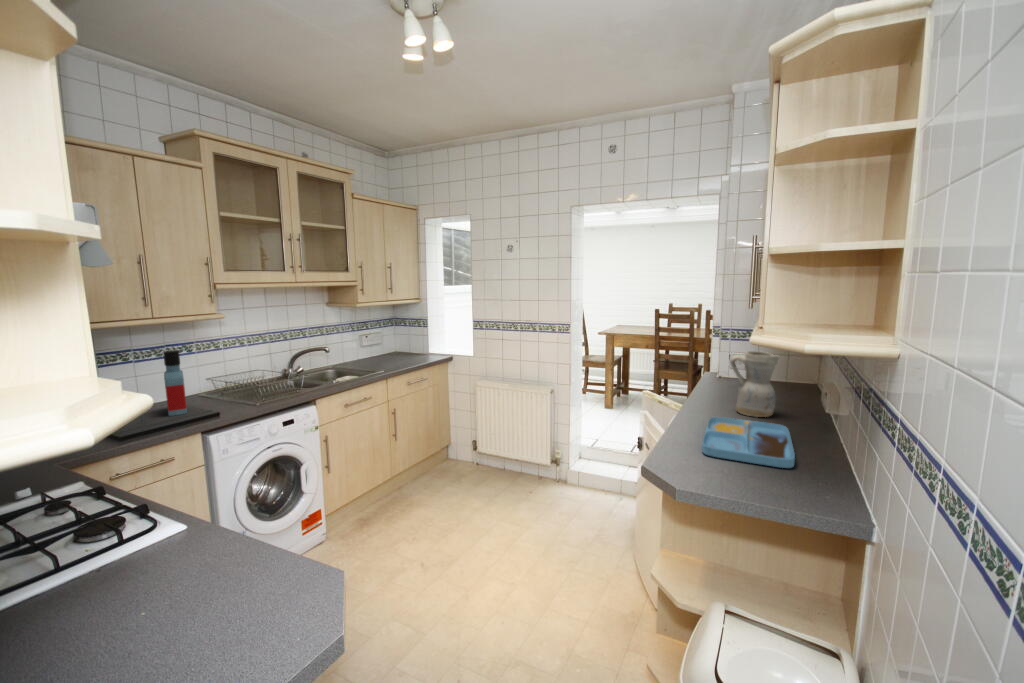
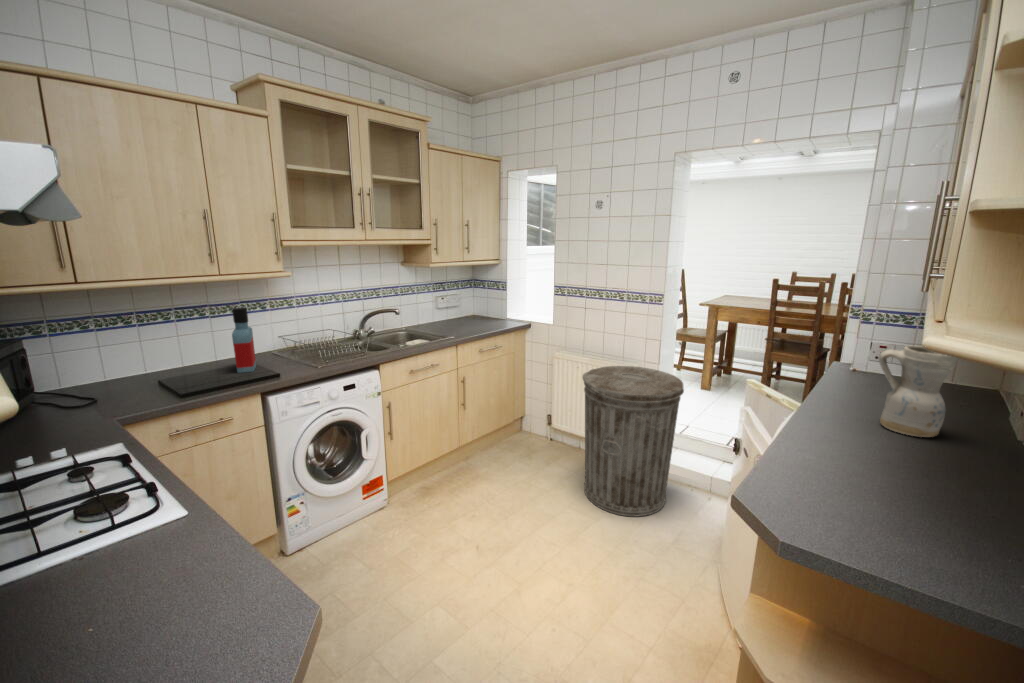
trash can: none [506,388,593,521] -> present [583,366,684,516]
tray: present [702,417,795,468] -> none [827,432,980,530]

